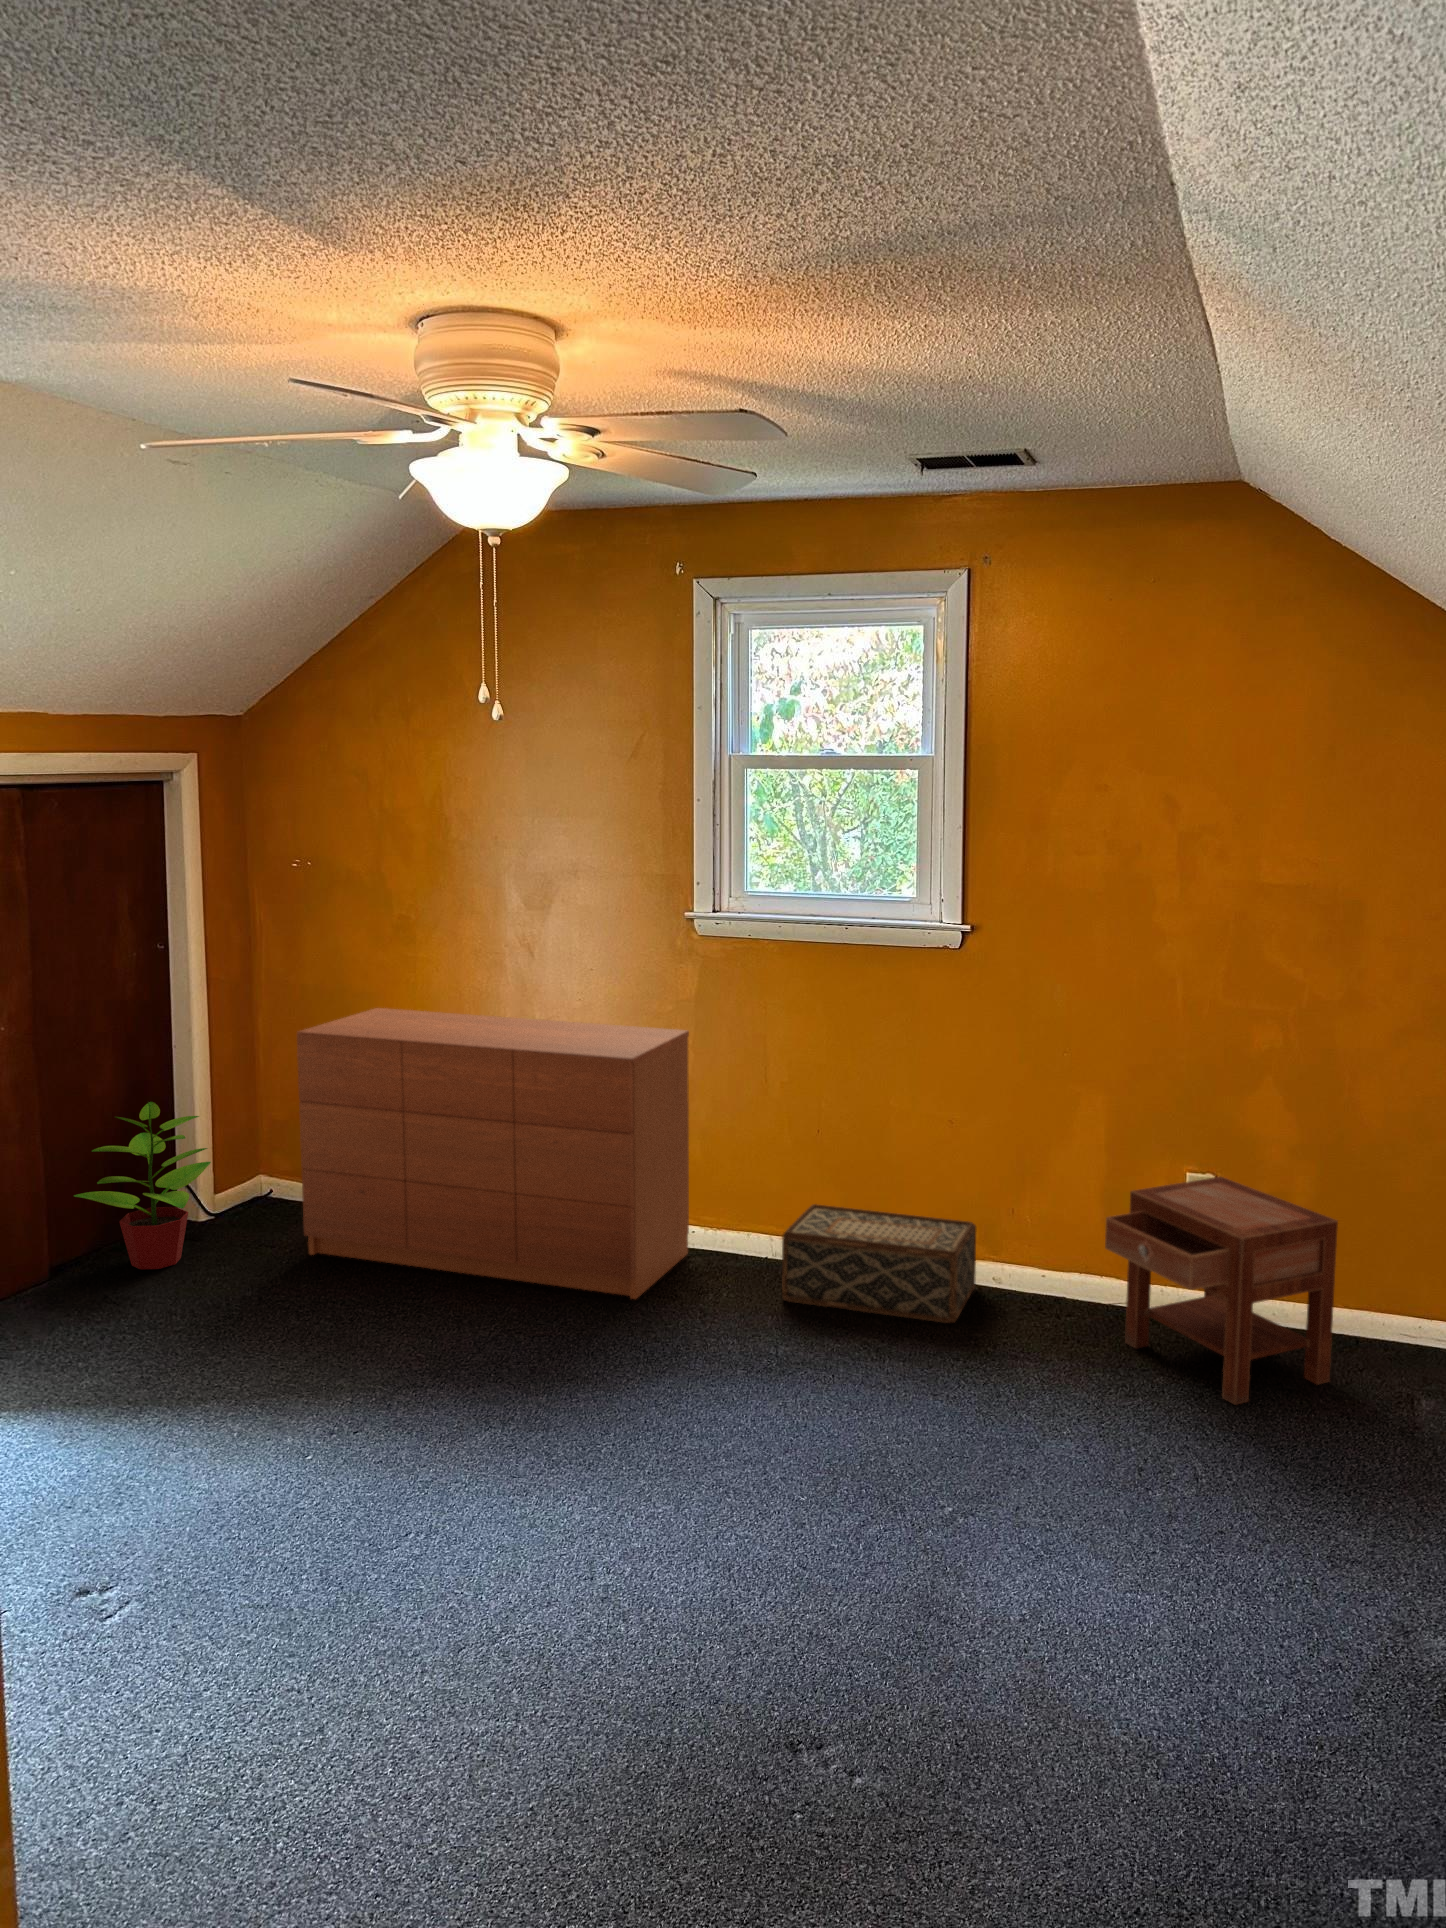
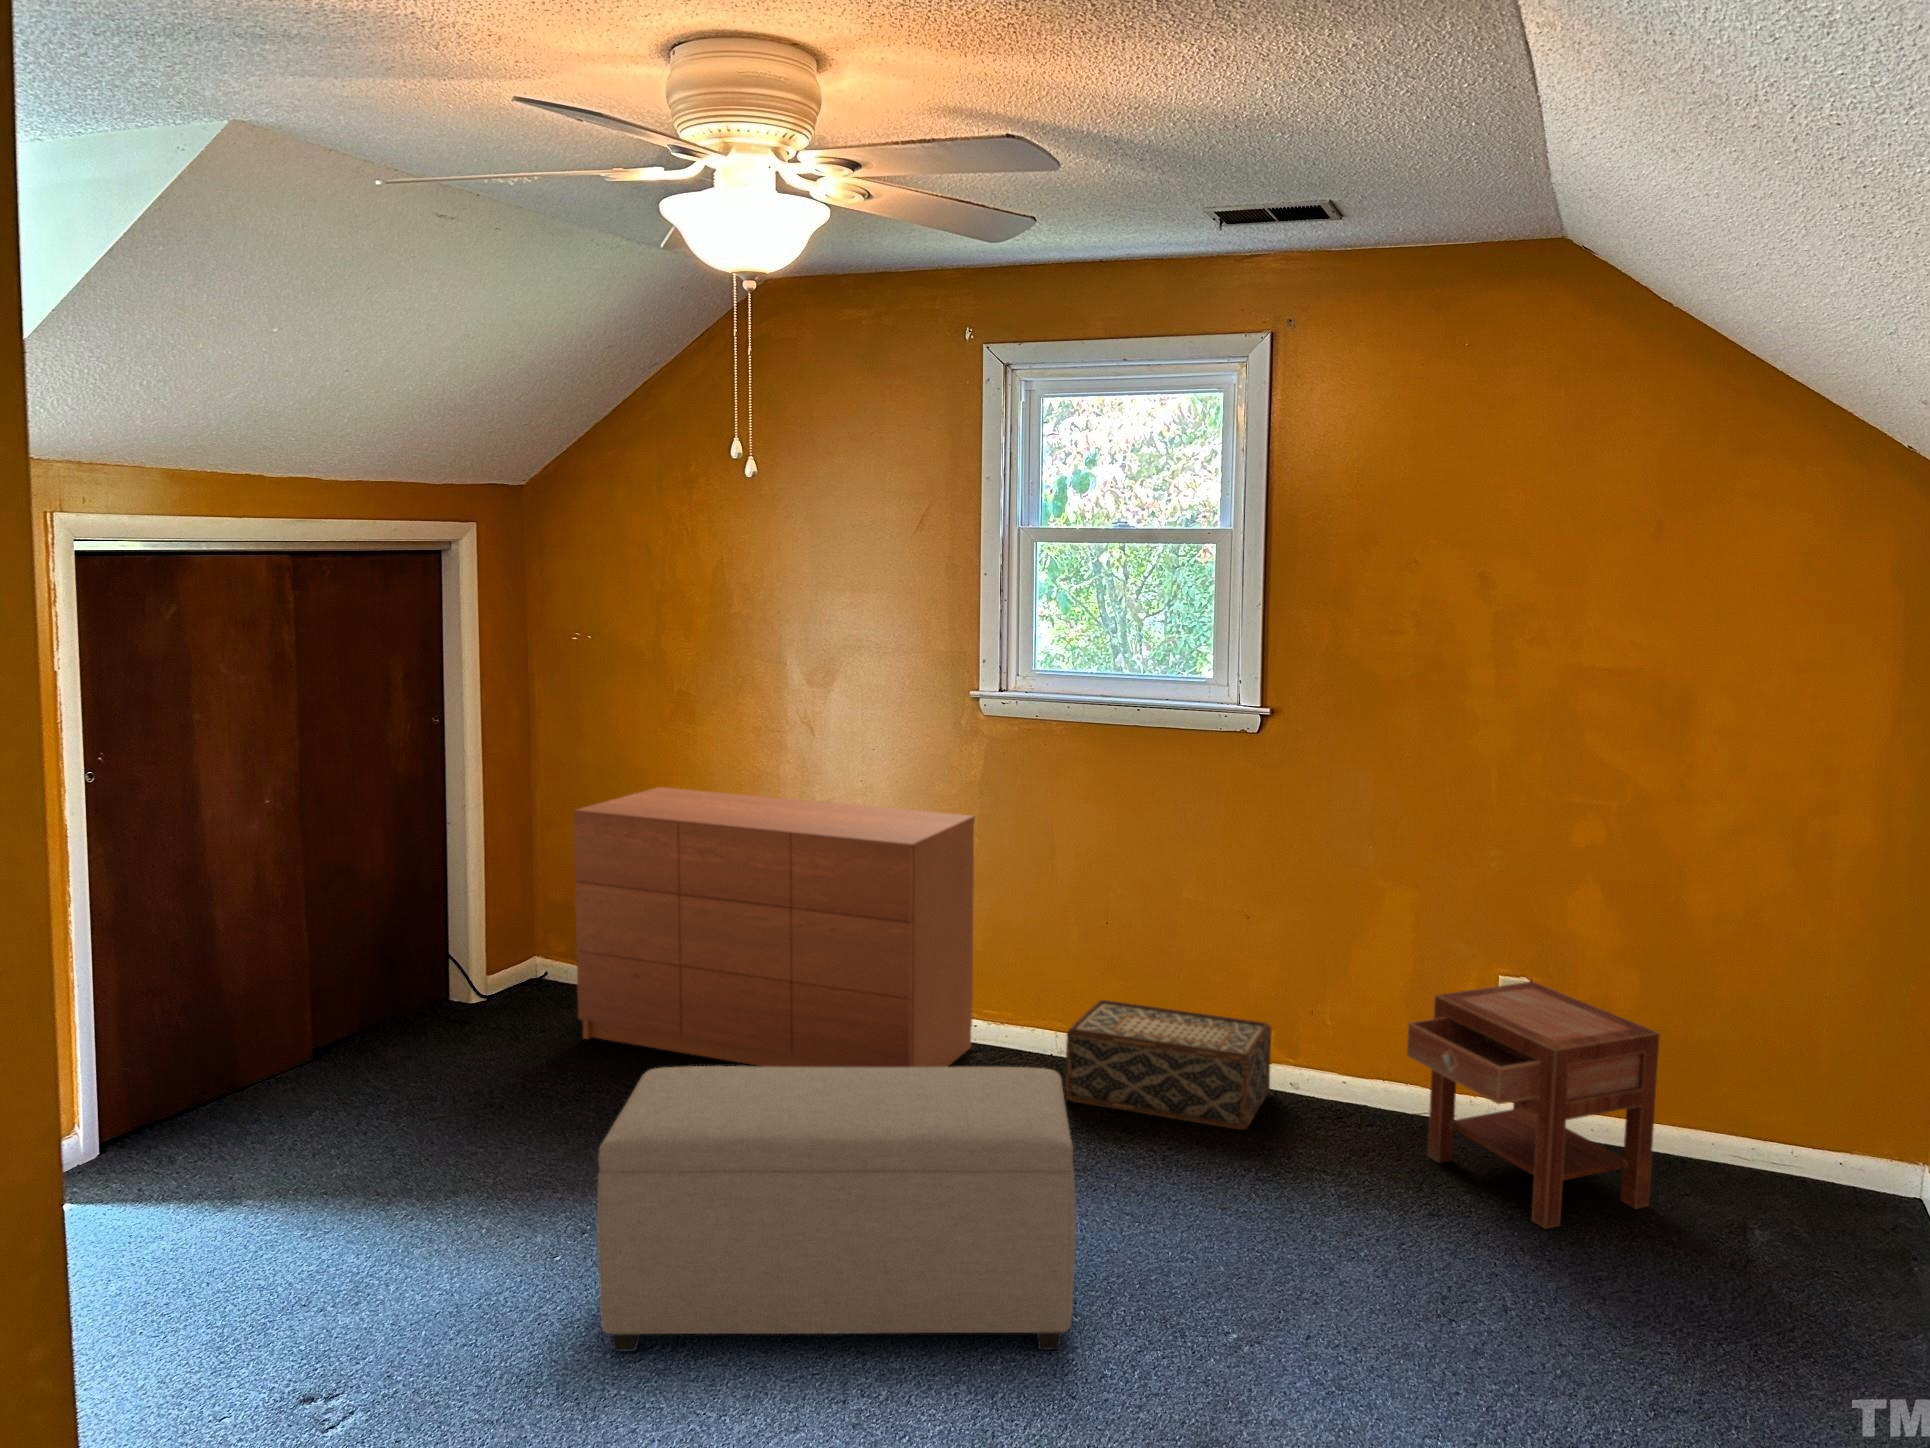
potted plant: present [74,1102,211,1269] -> none [347,878,488,1050]
ottoman: none [354,1267,801,1541] -> present [597,1066,1076,1351]

